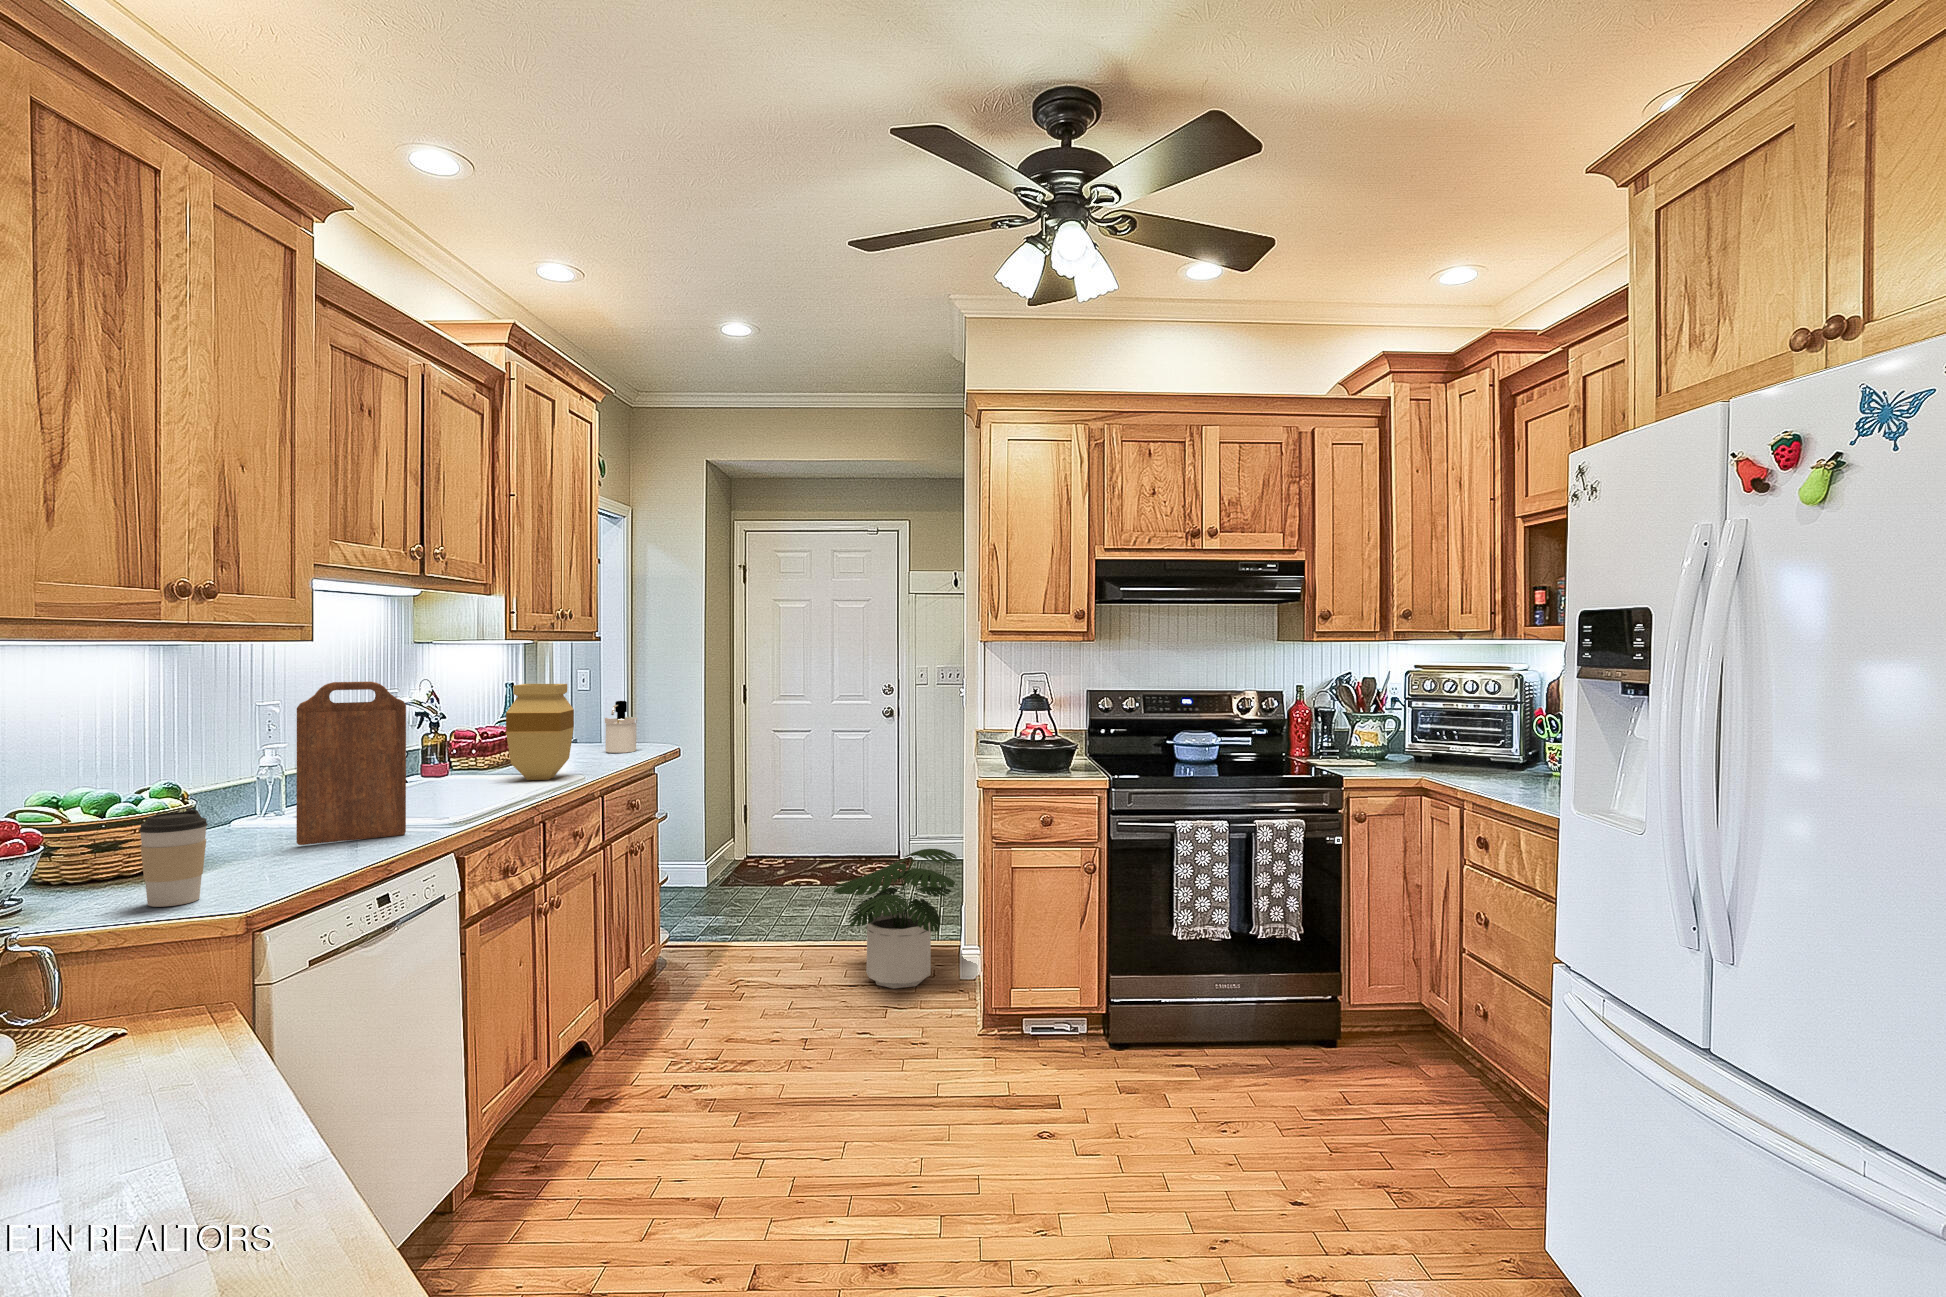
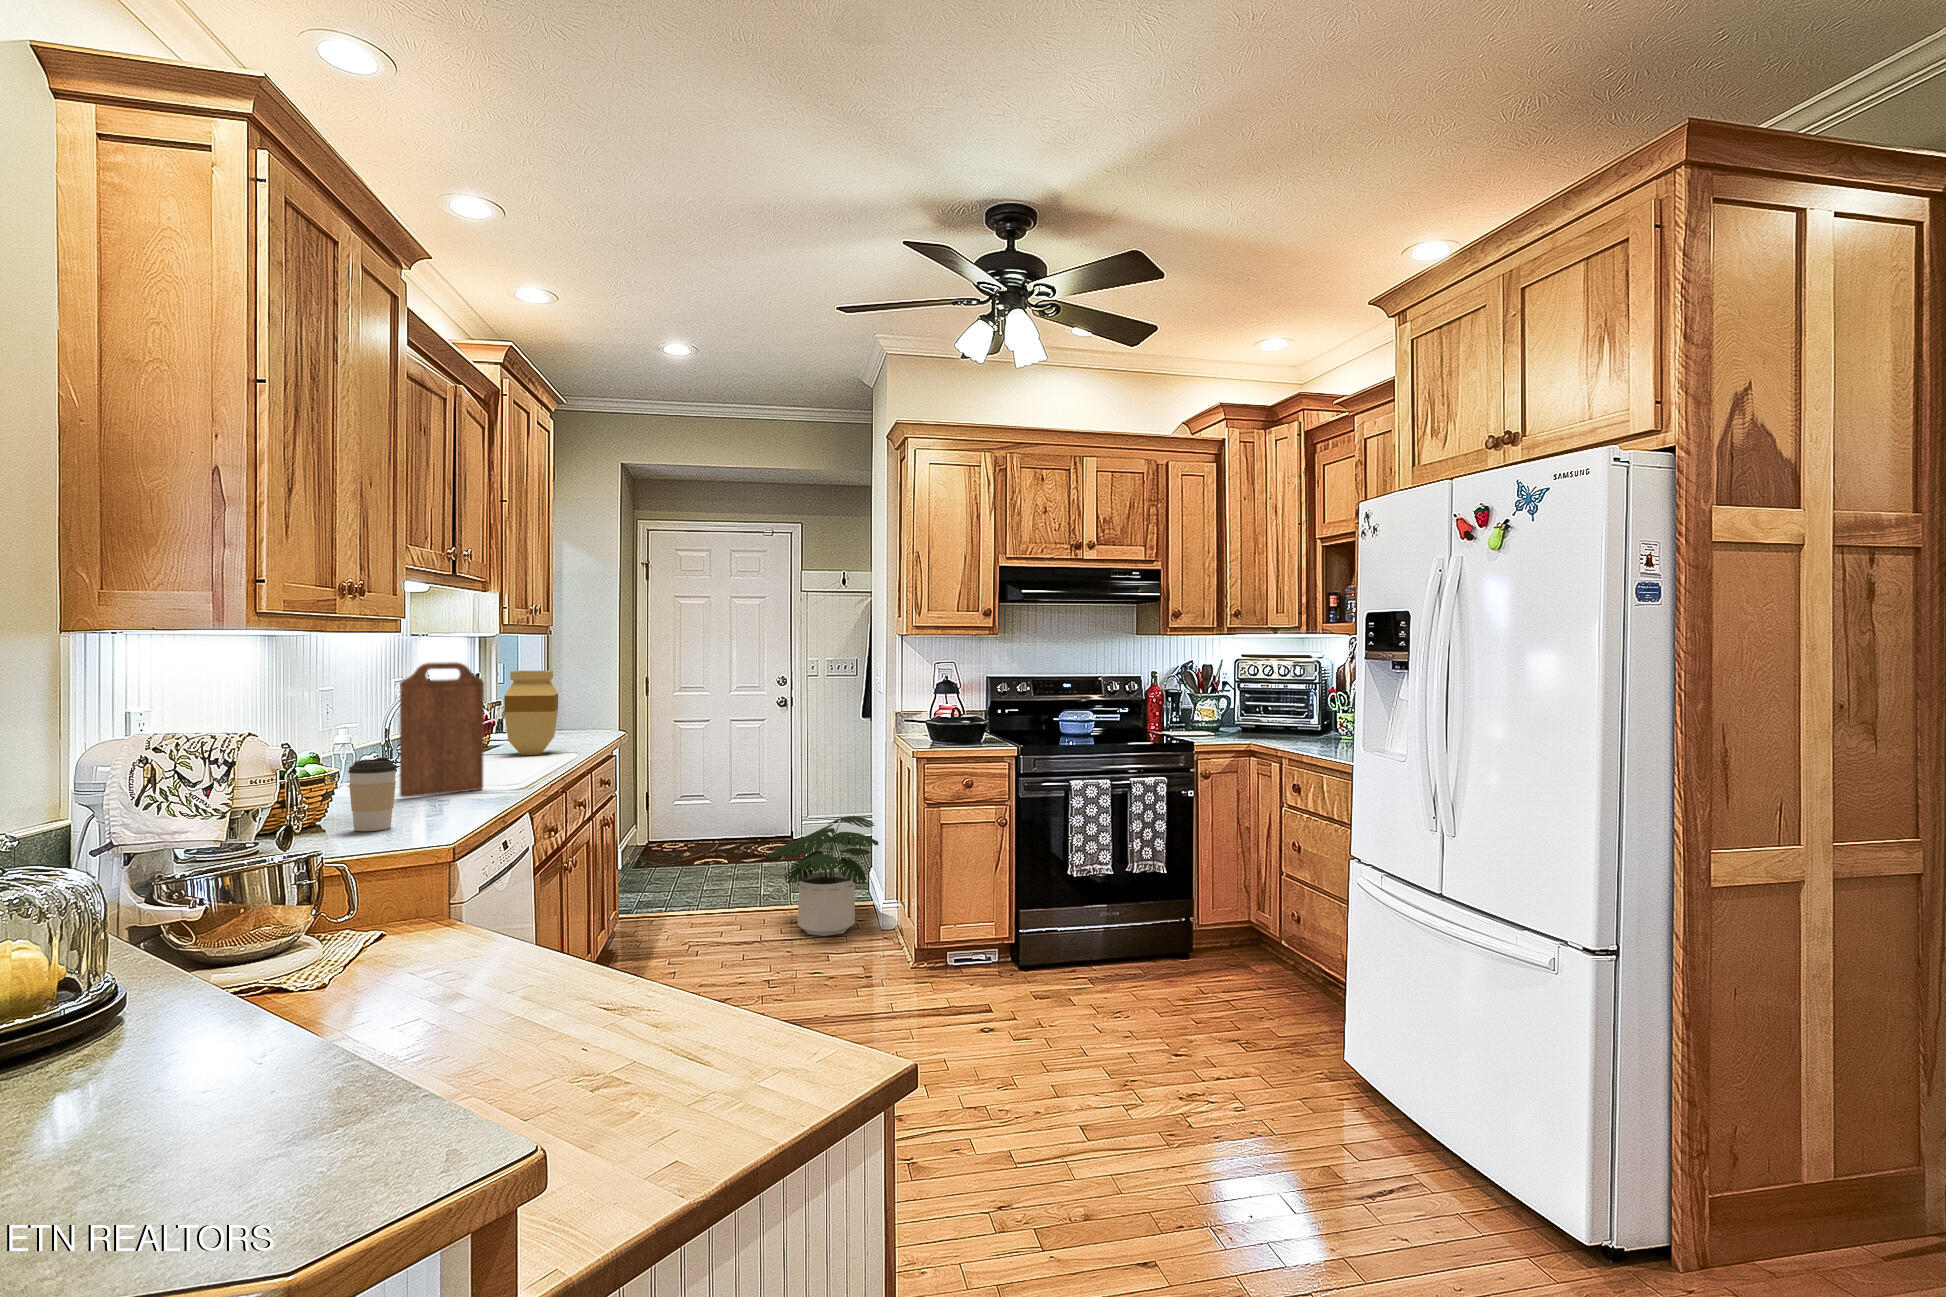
soap dispenser: present [604,701,637,753] -> none [557,689,587,736]

